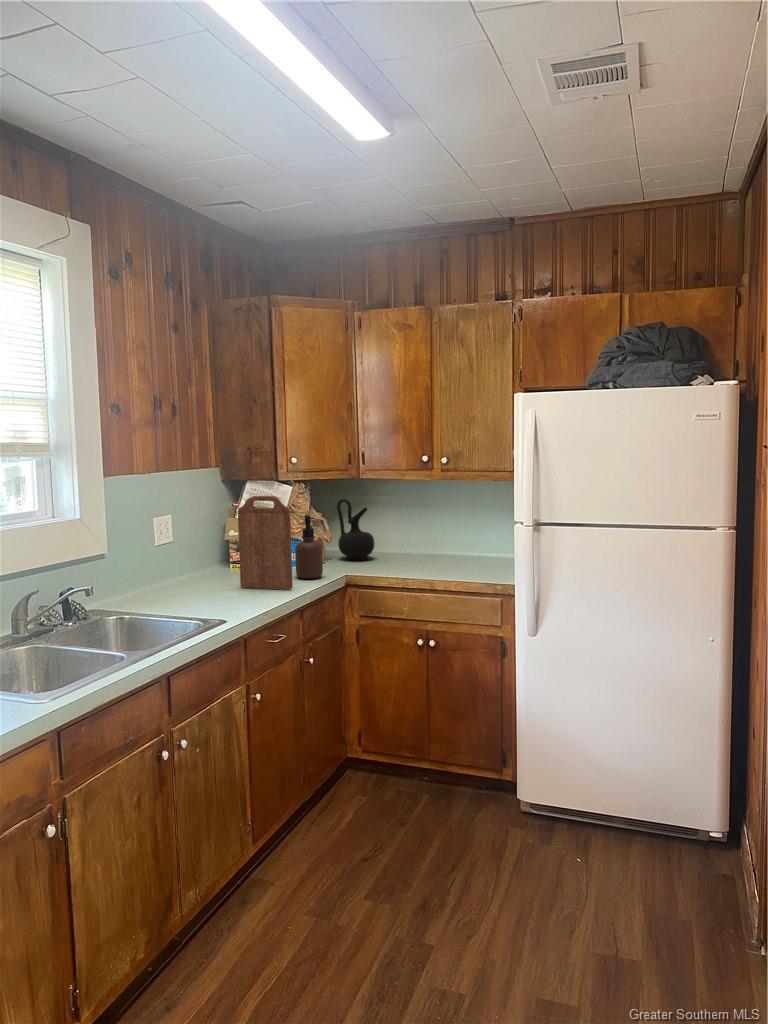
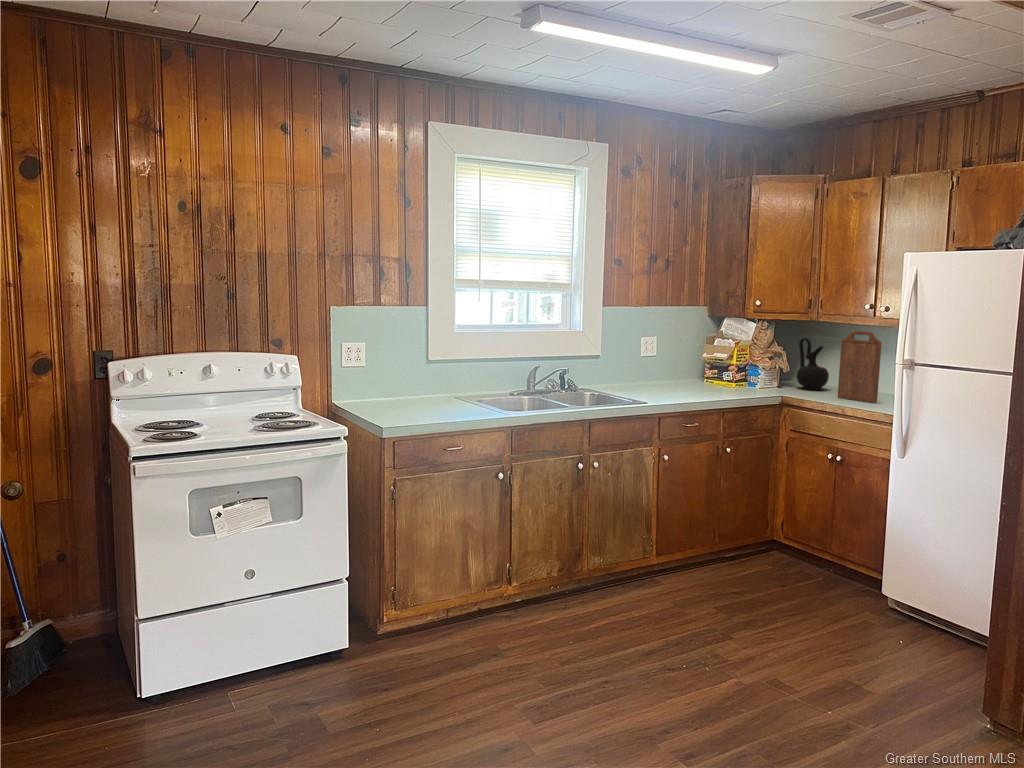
cutting board: present [238,496,293,589] -> present [838,331,882,403]
soap dispenser: present [295,516,323,579] -> none [737,345,759,394]

